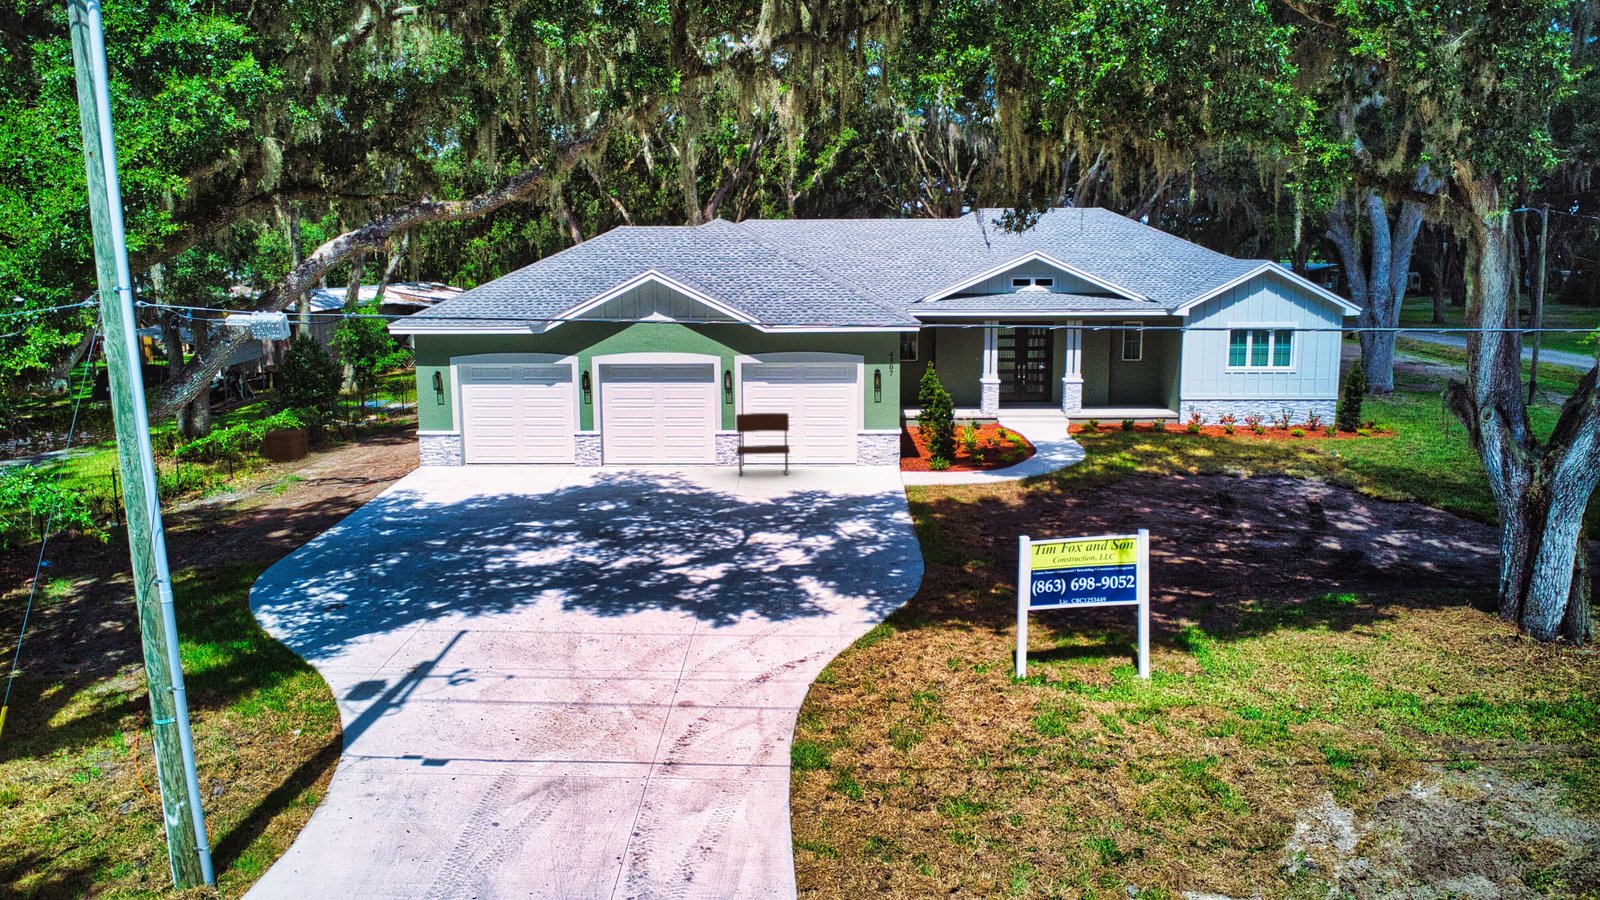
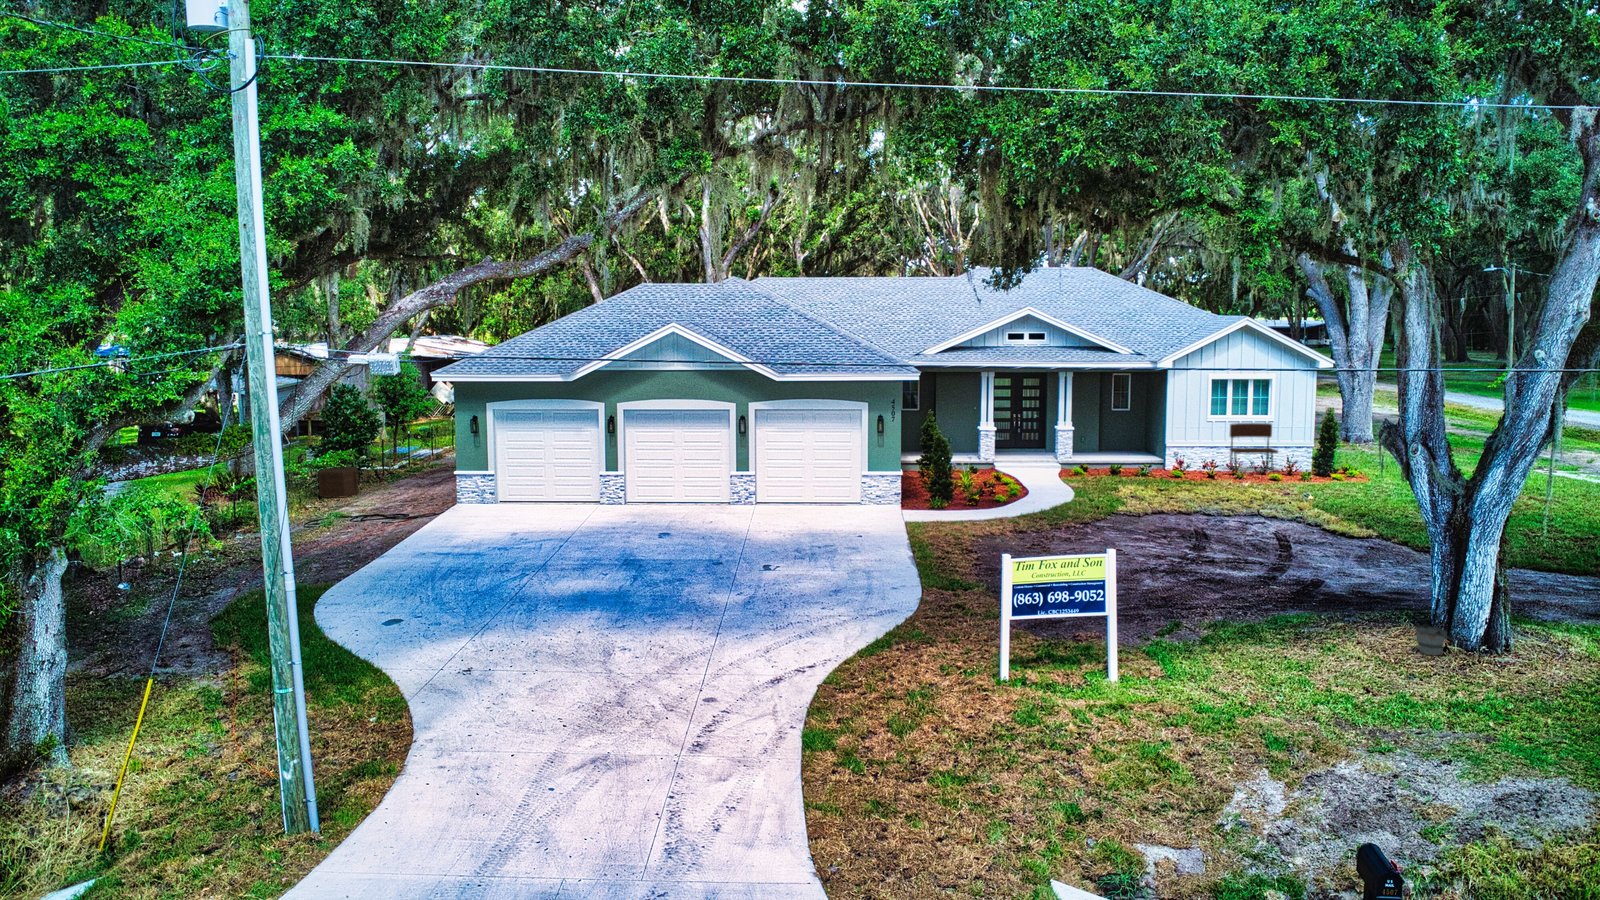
bench: present [736,413,790,476] -> present [1230,423,1278,470]
bucket: none [1481,609,1528,646] -> present [1415,623,1454,655]

